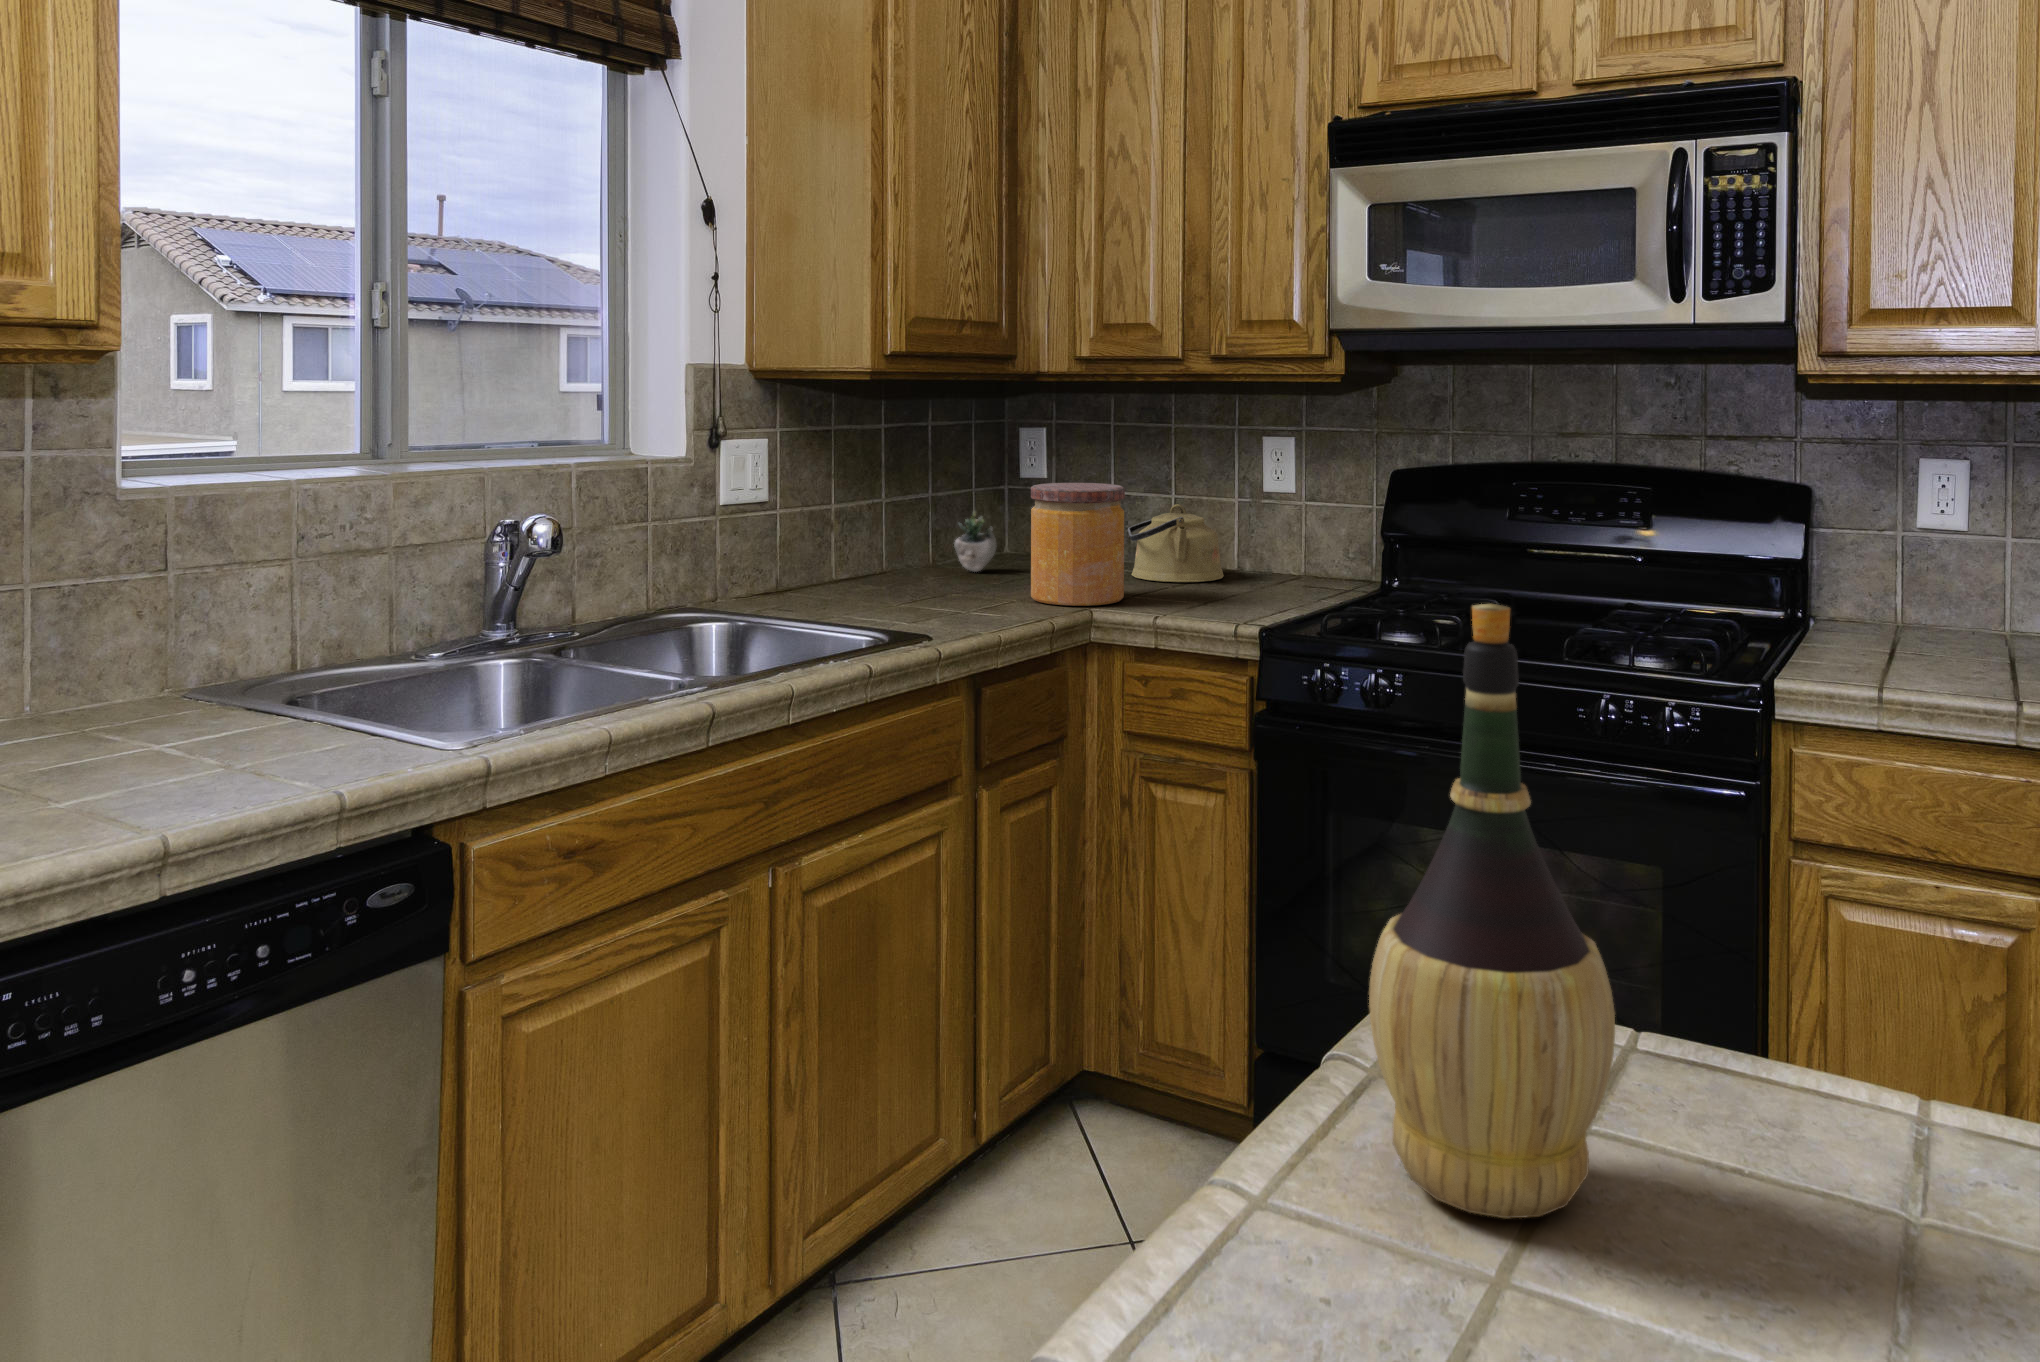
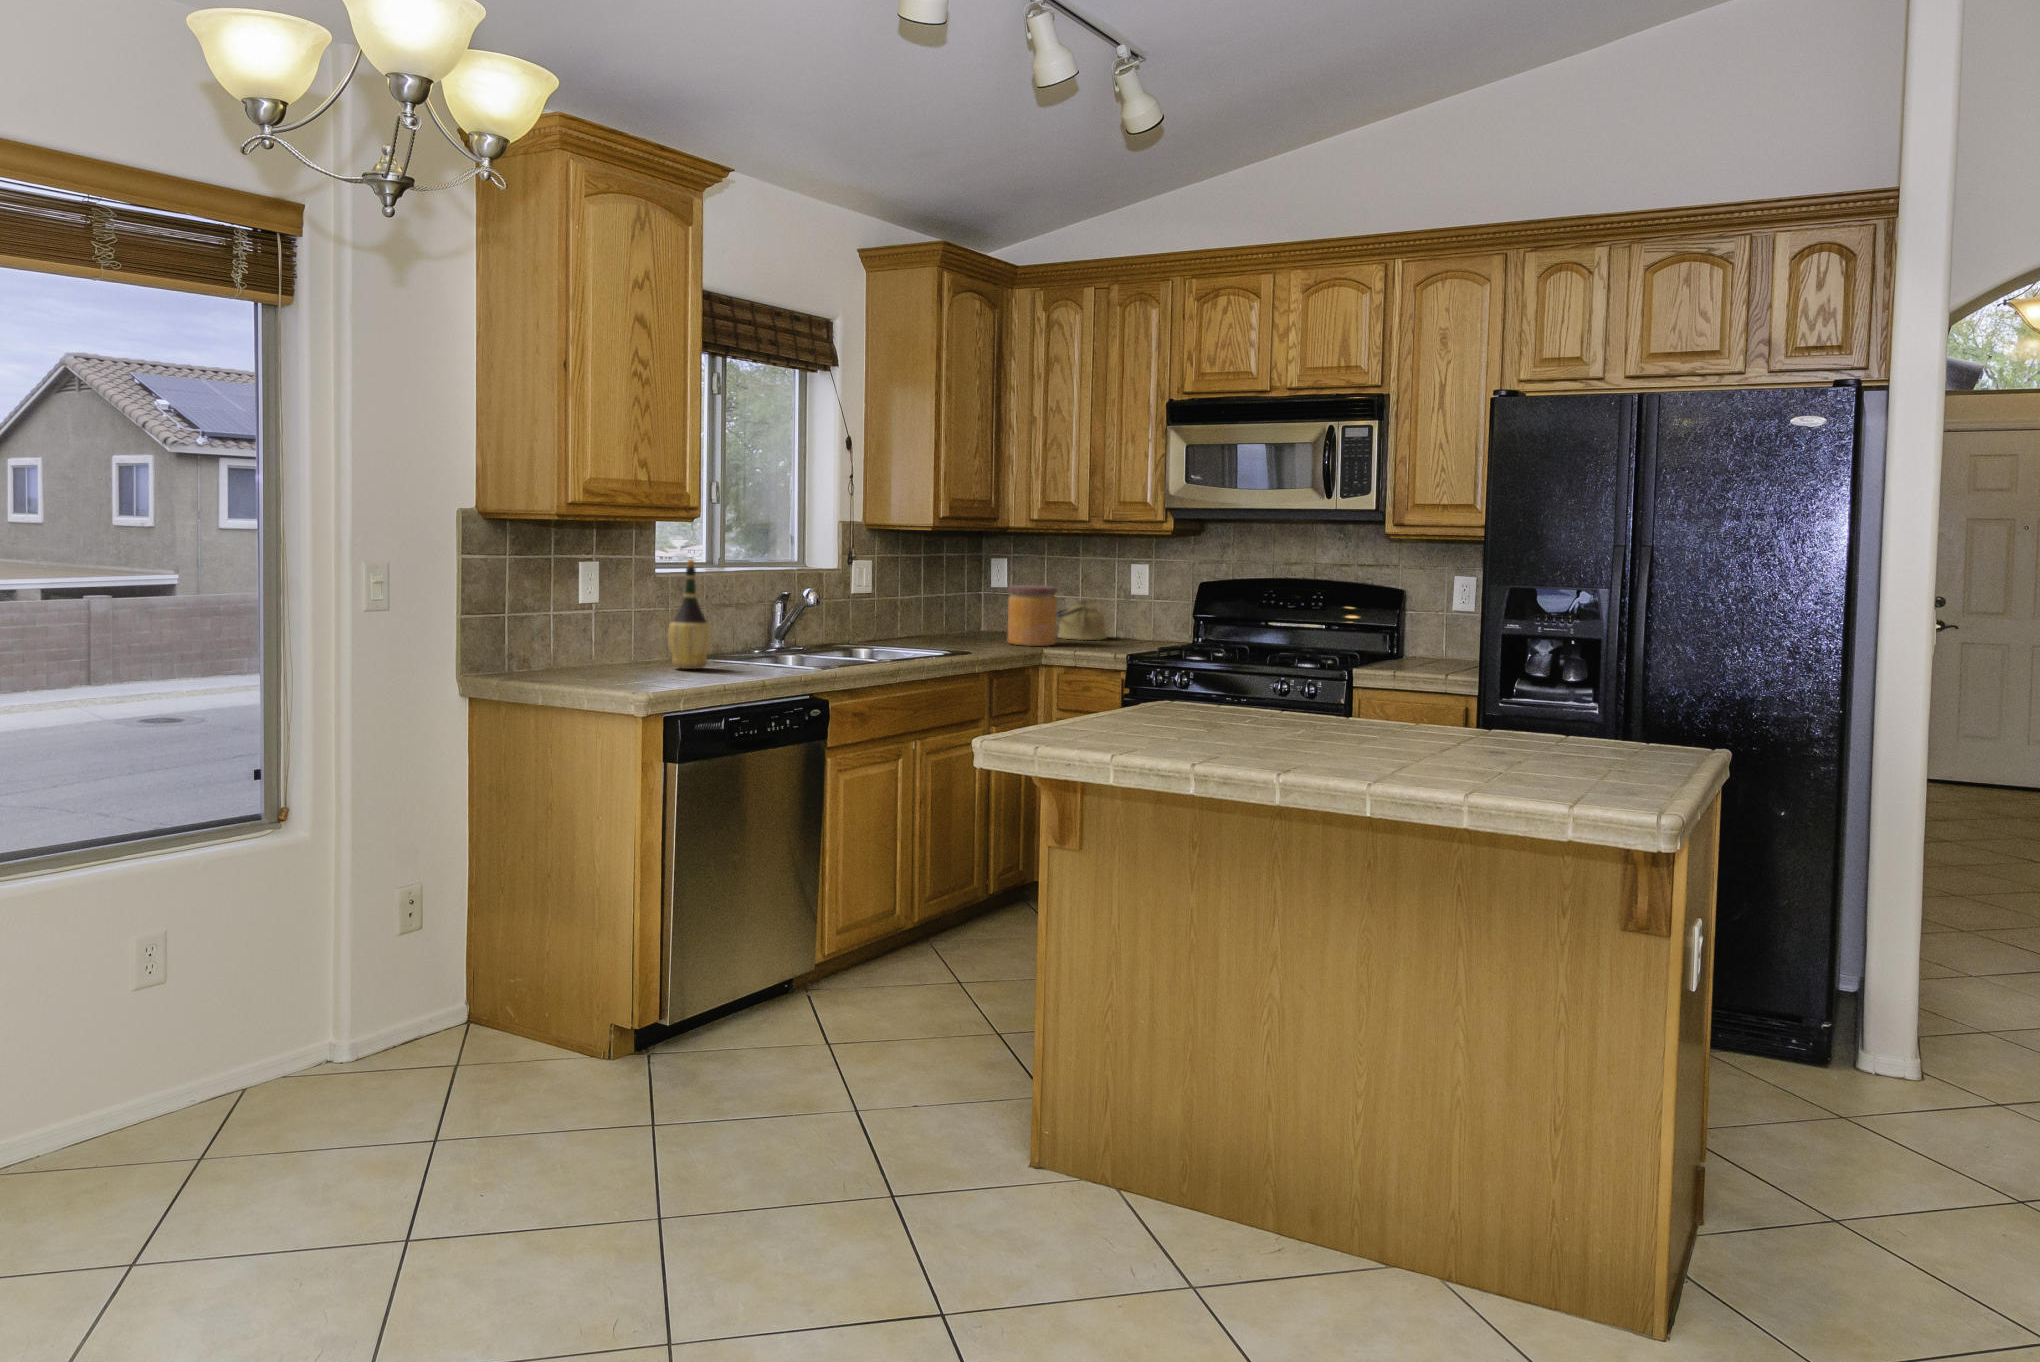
succulent plant: present [954,511,997,572] -> none [961,599,1005,634]
wine bottle: present [1369,603,1615,1218] -> present [668,560,712,669]

